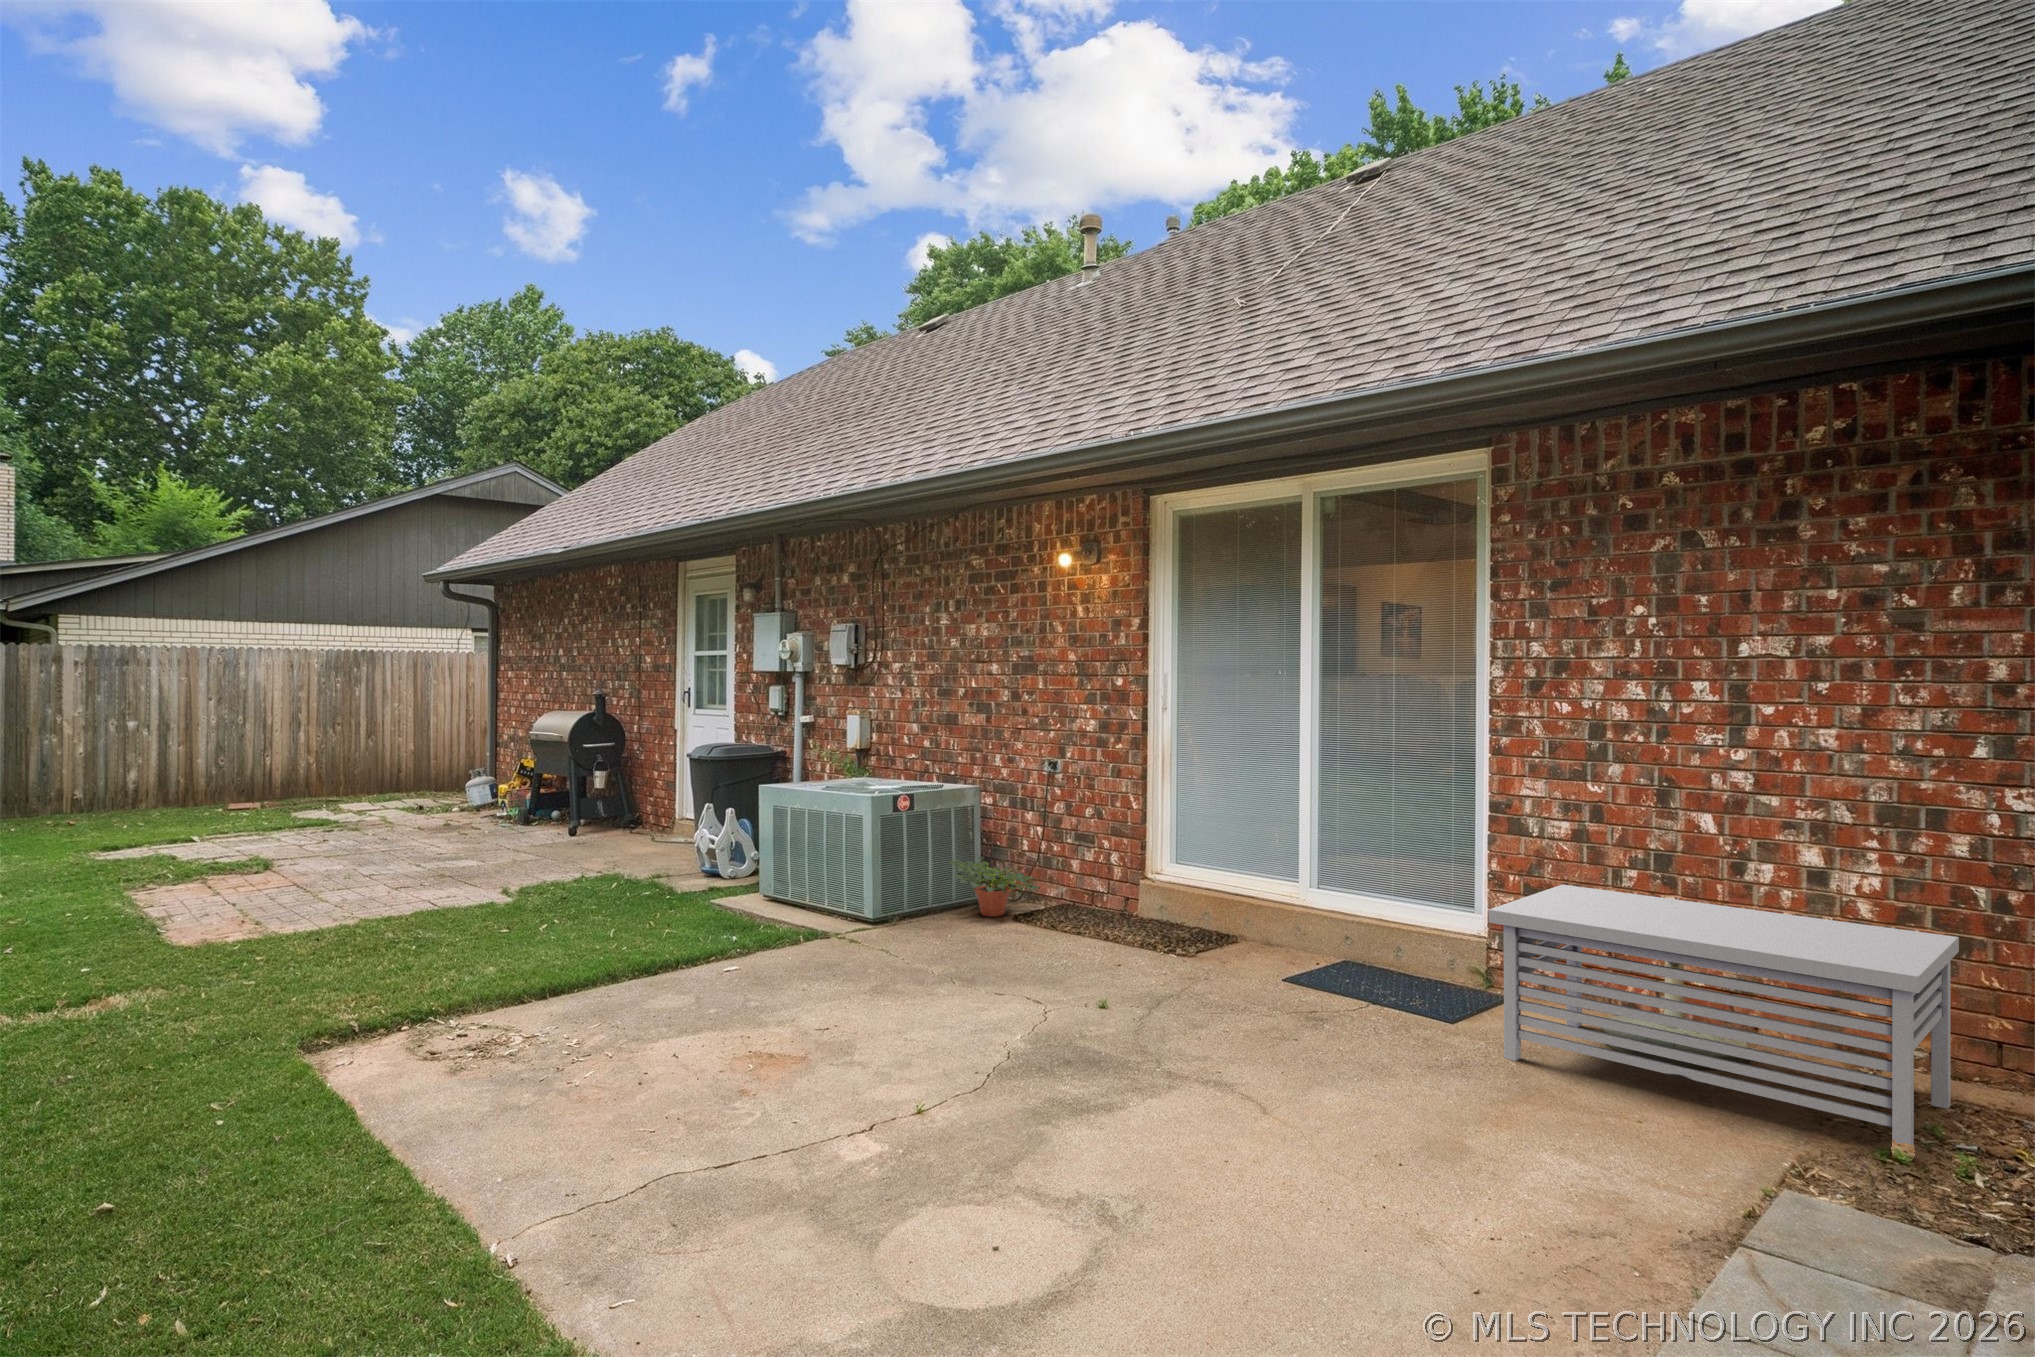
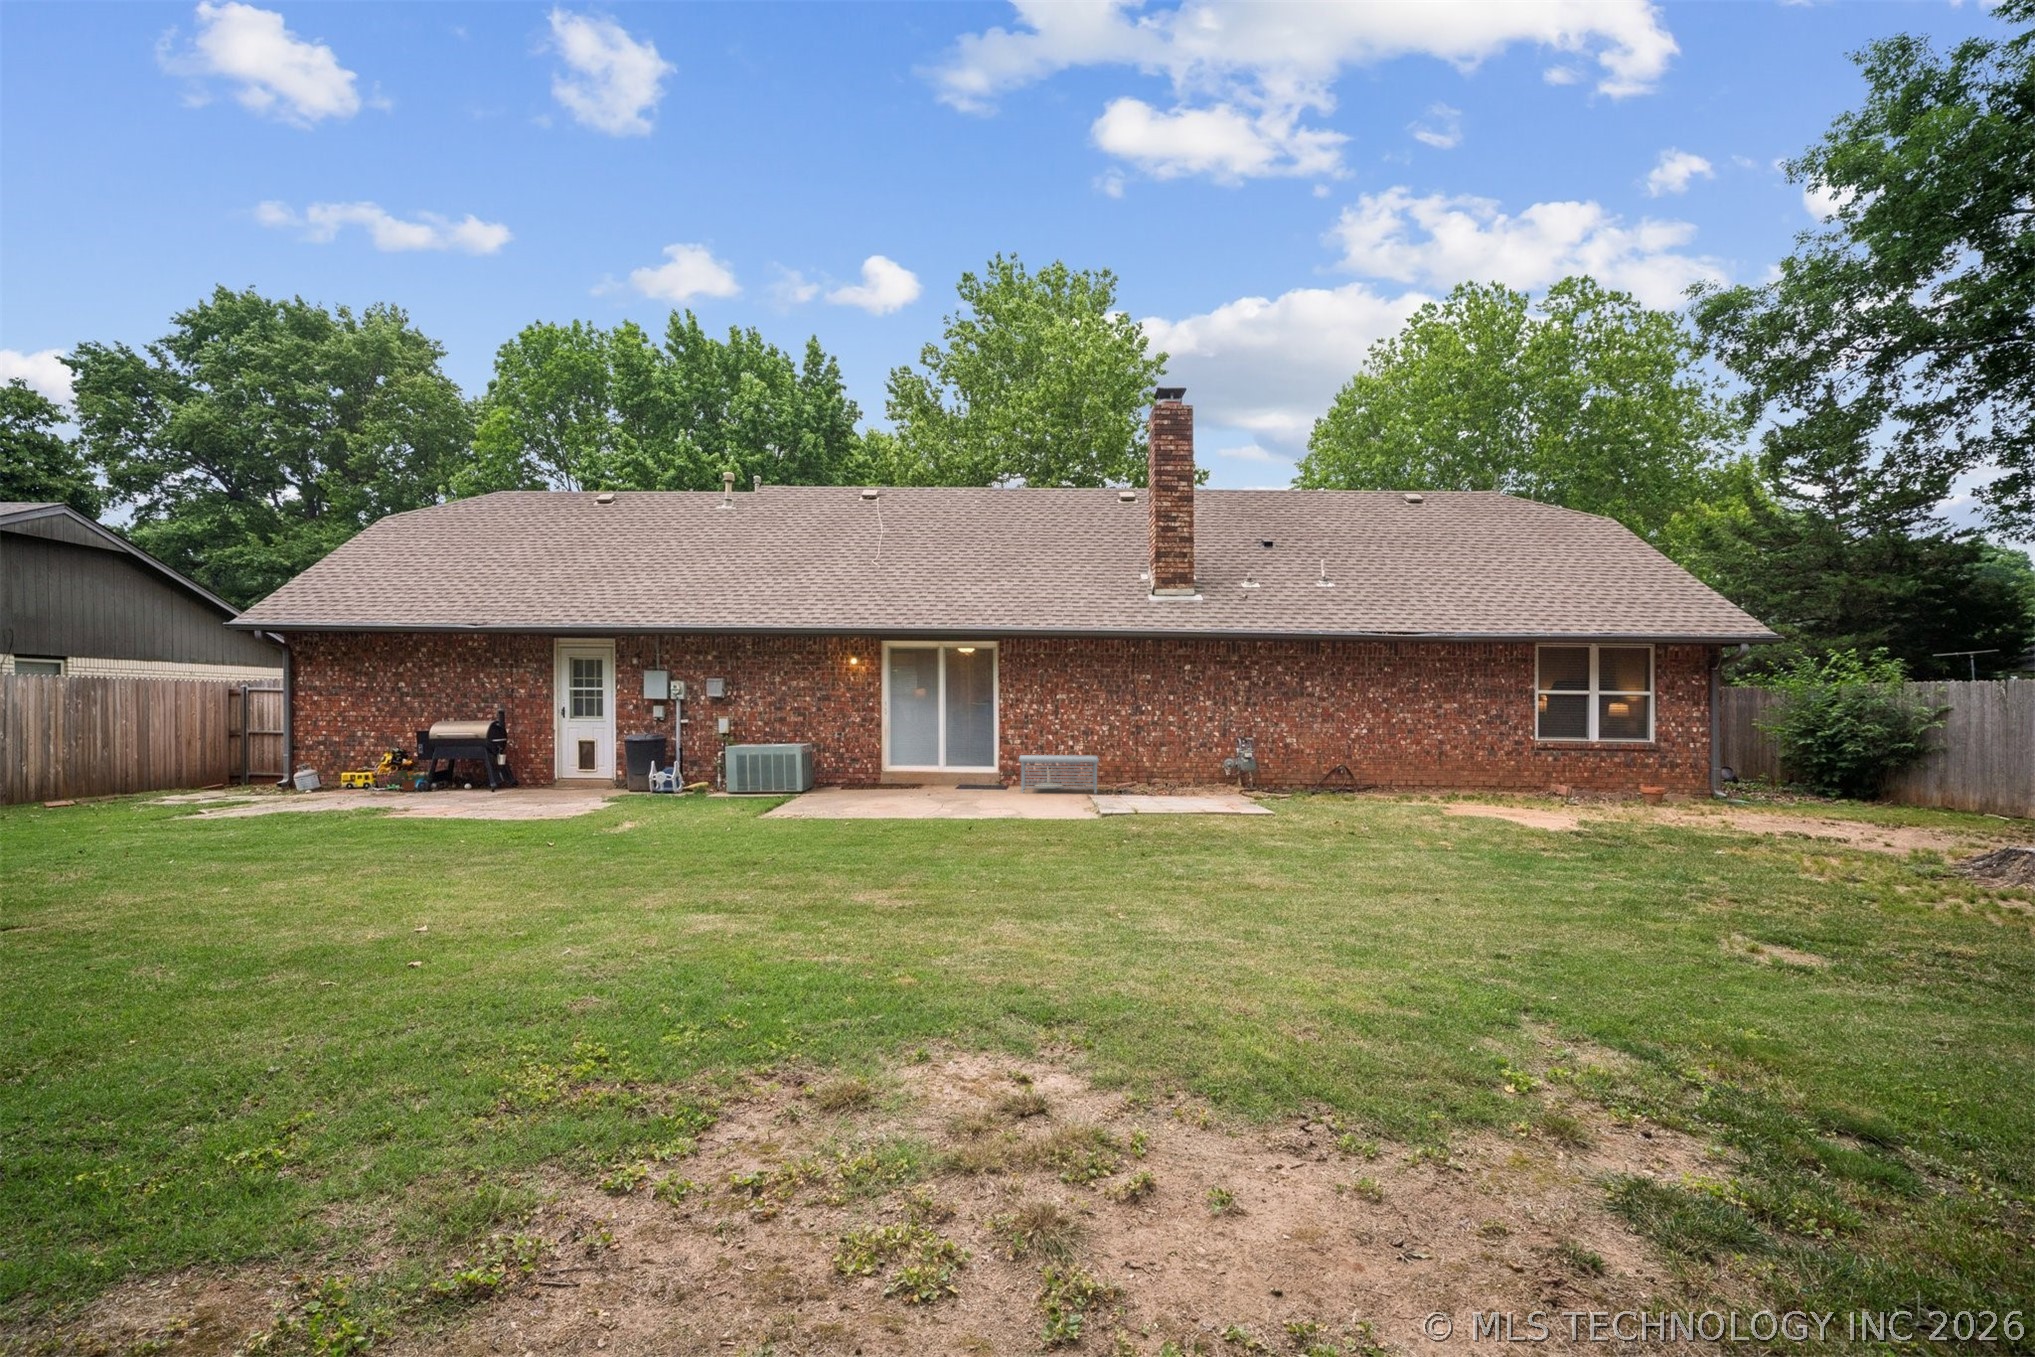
potted plant: present [950,857,1040,917] -> present [391,771,427,791]

